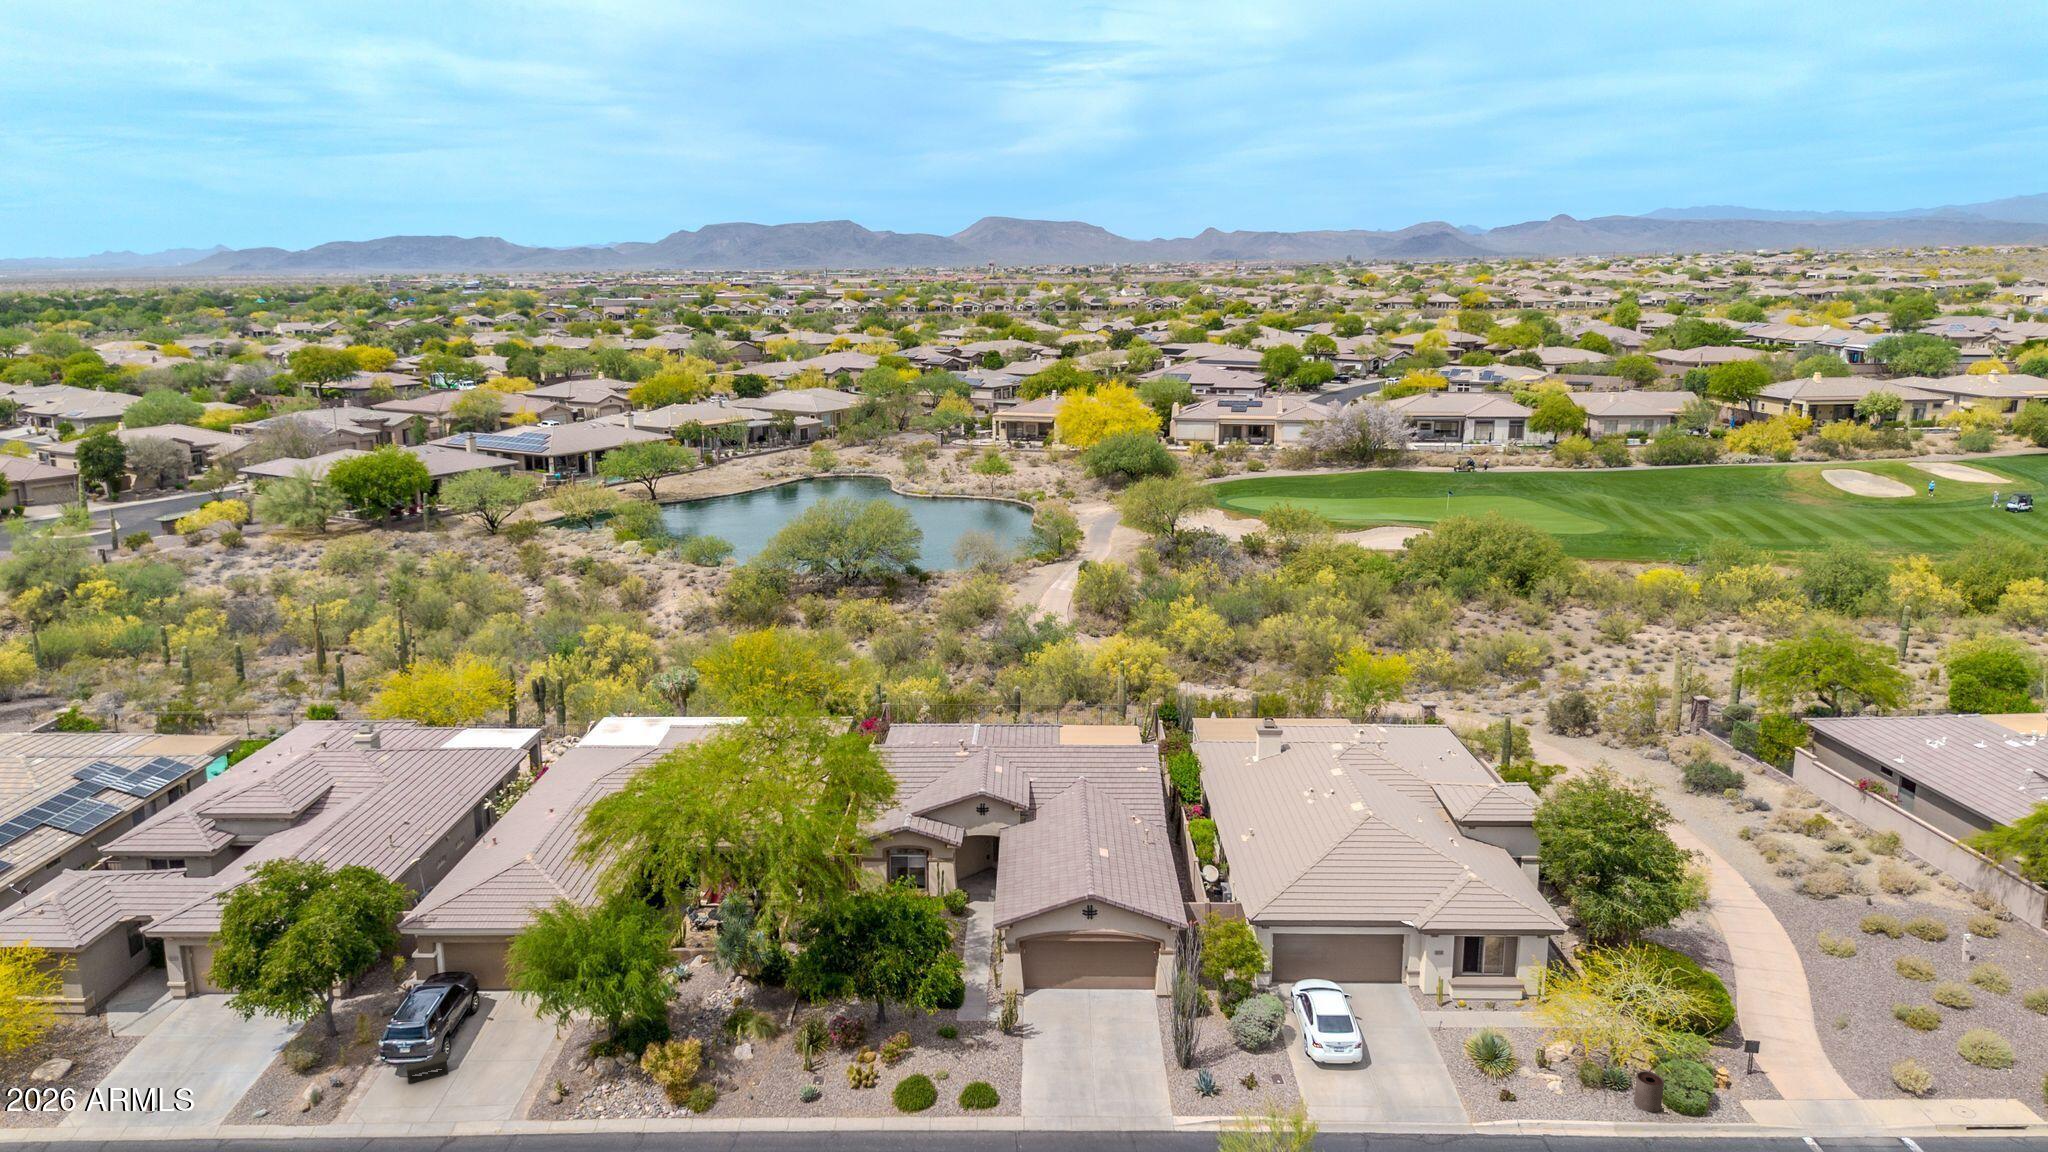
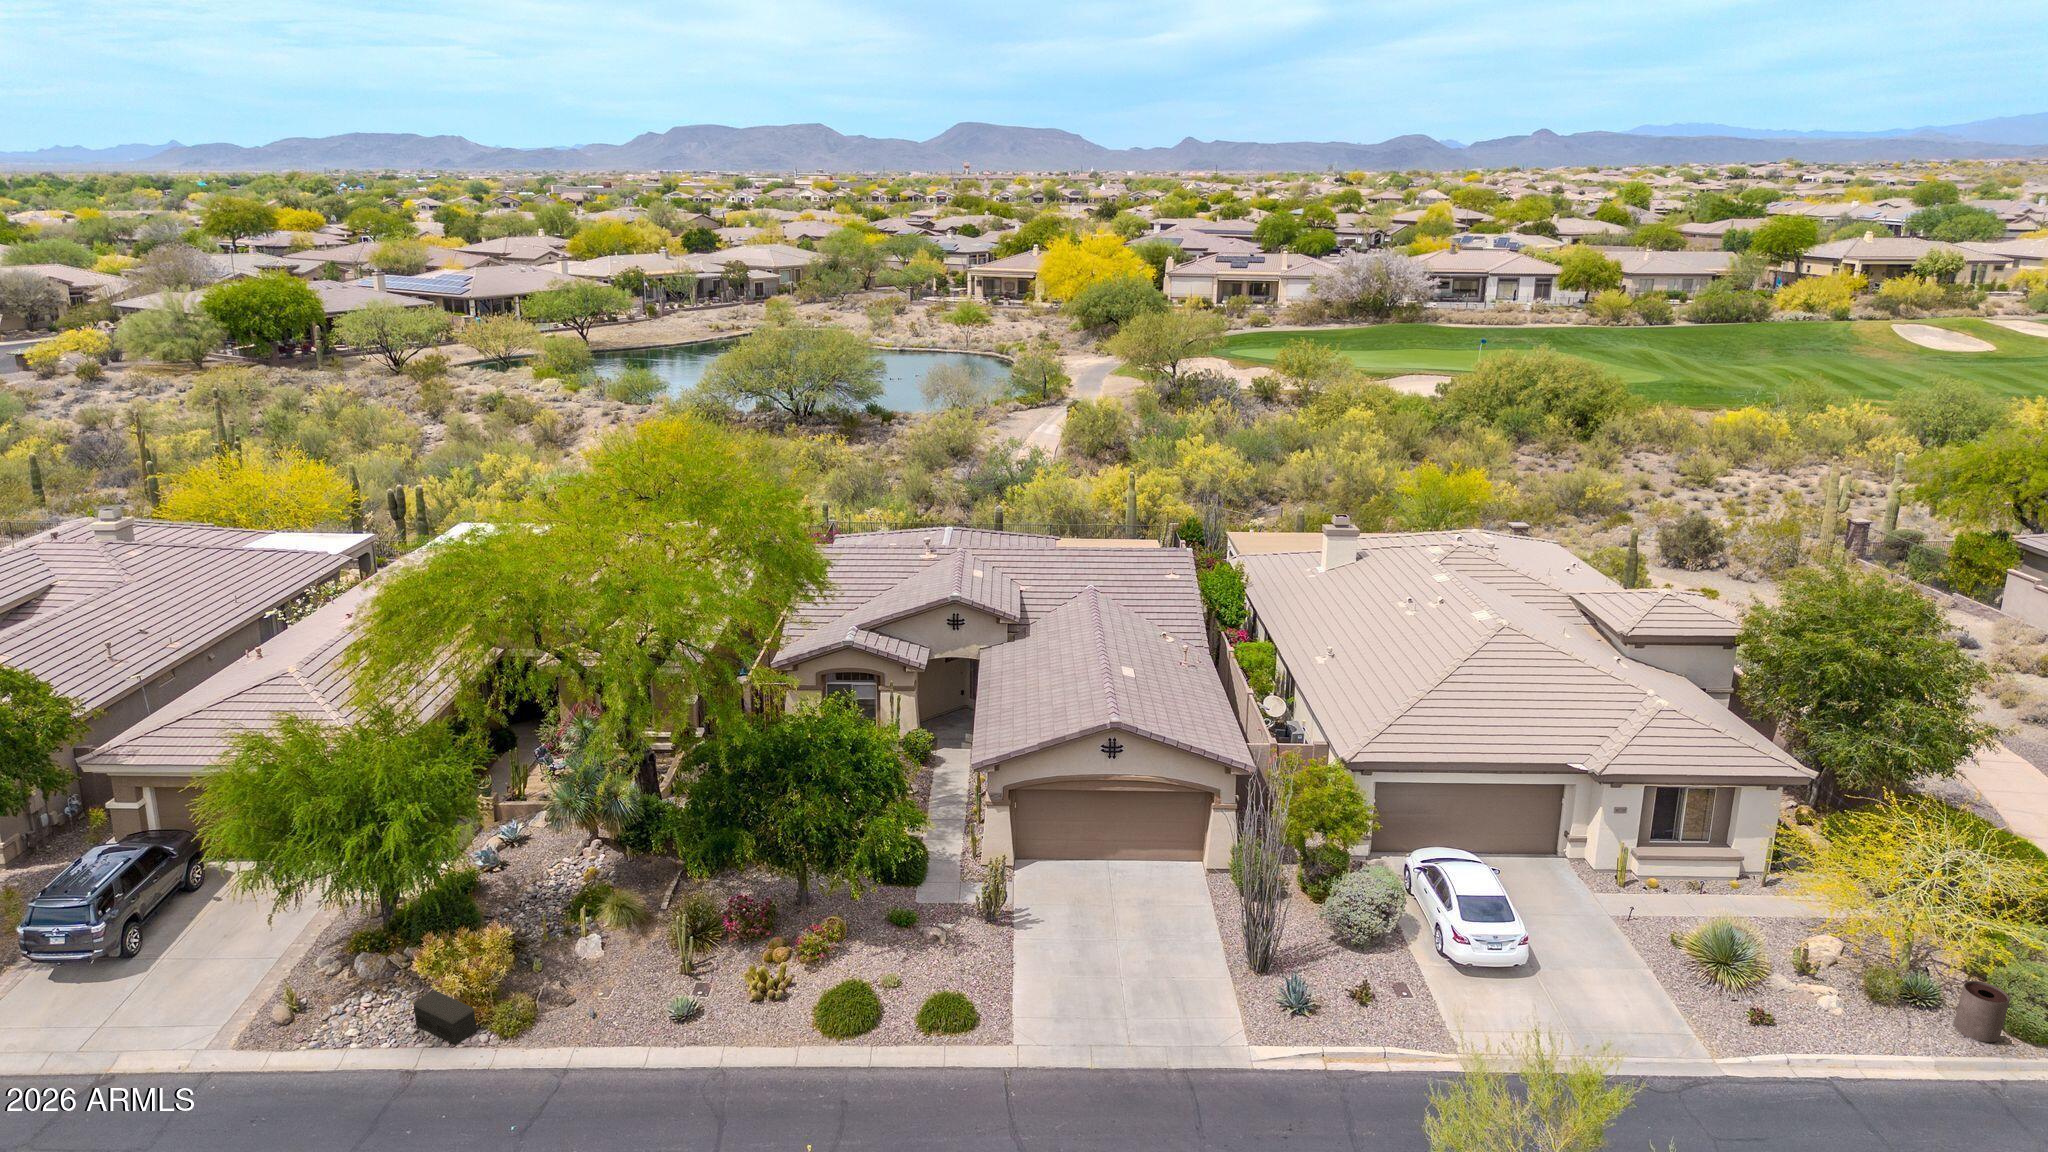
storage bench: present [406,1052,448,1084] -> present [413,991,477,1044]

